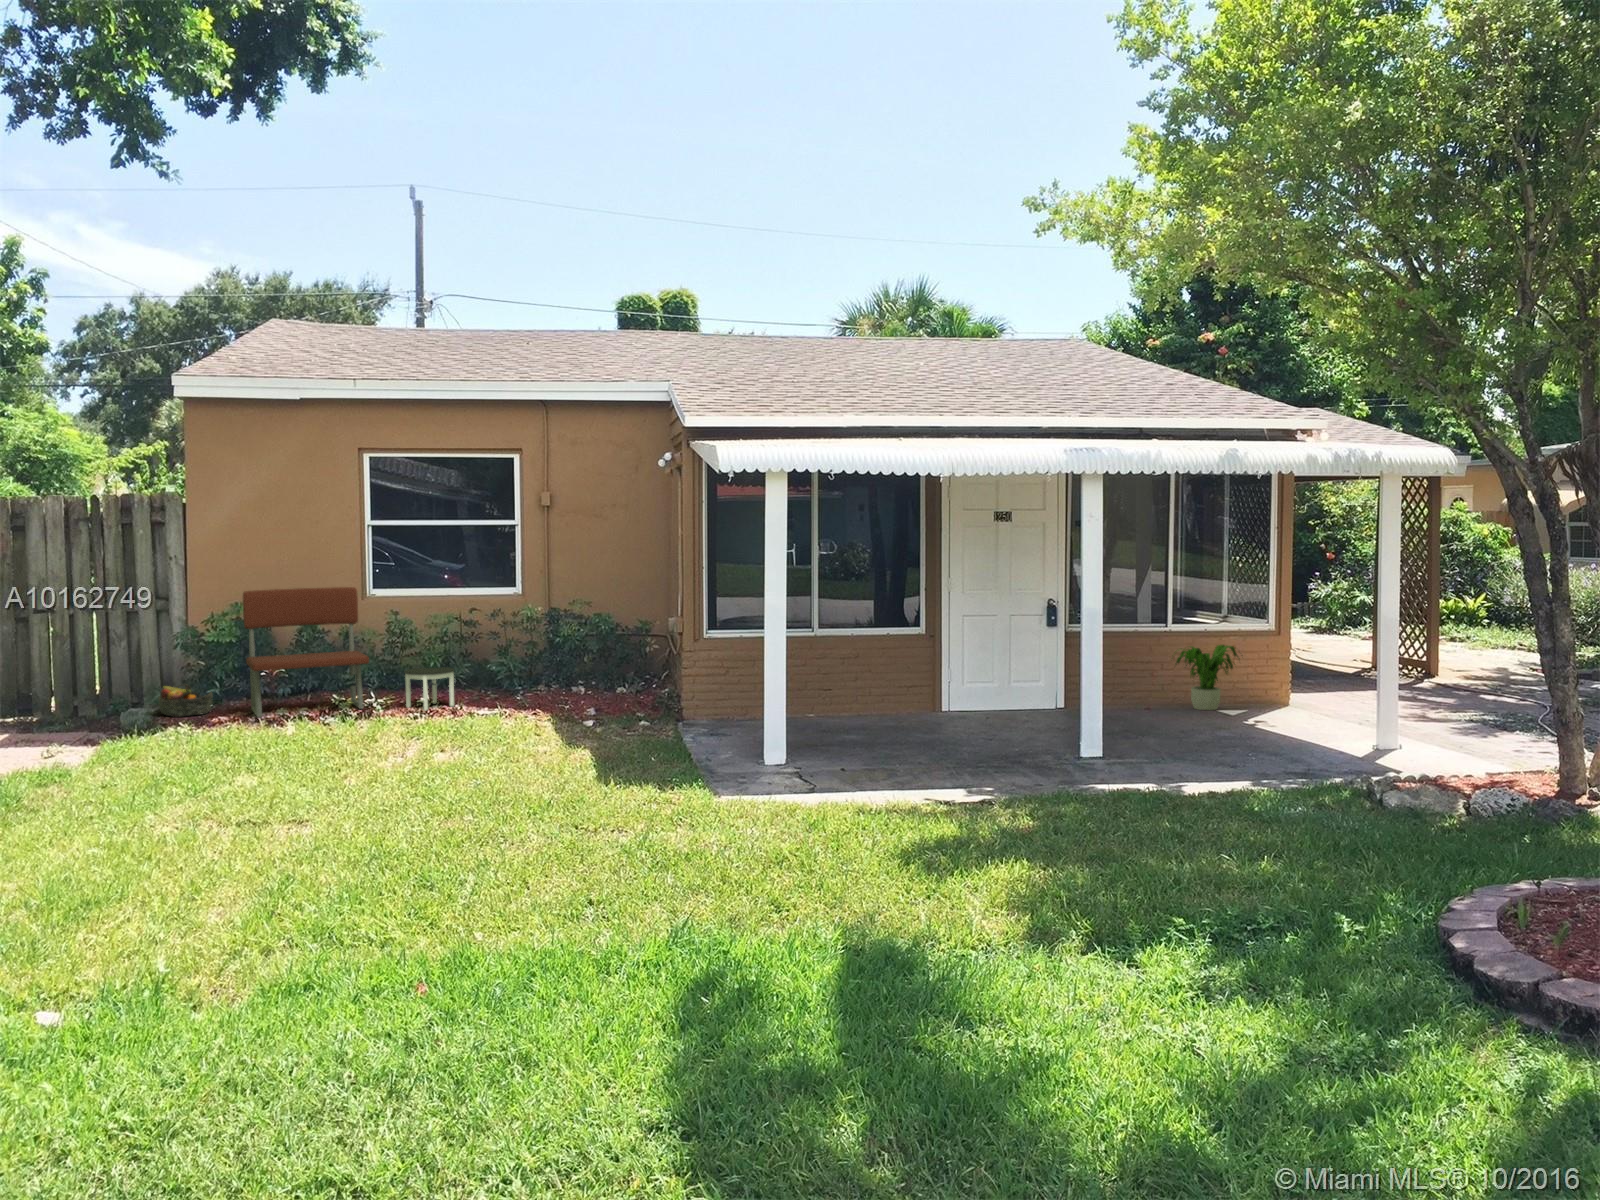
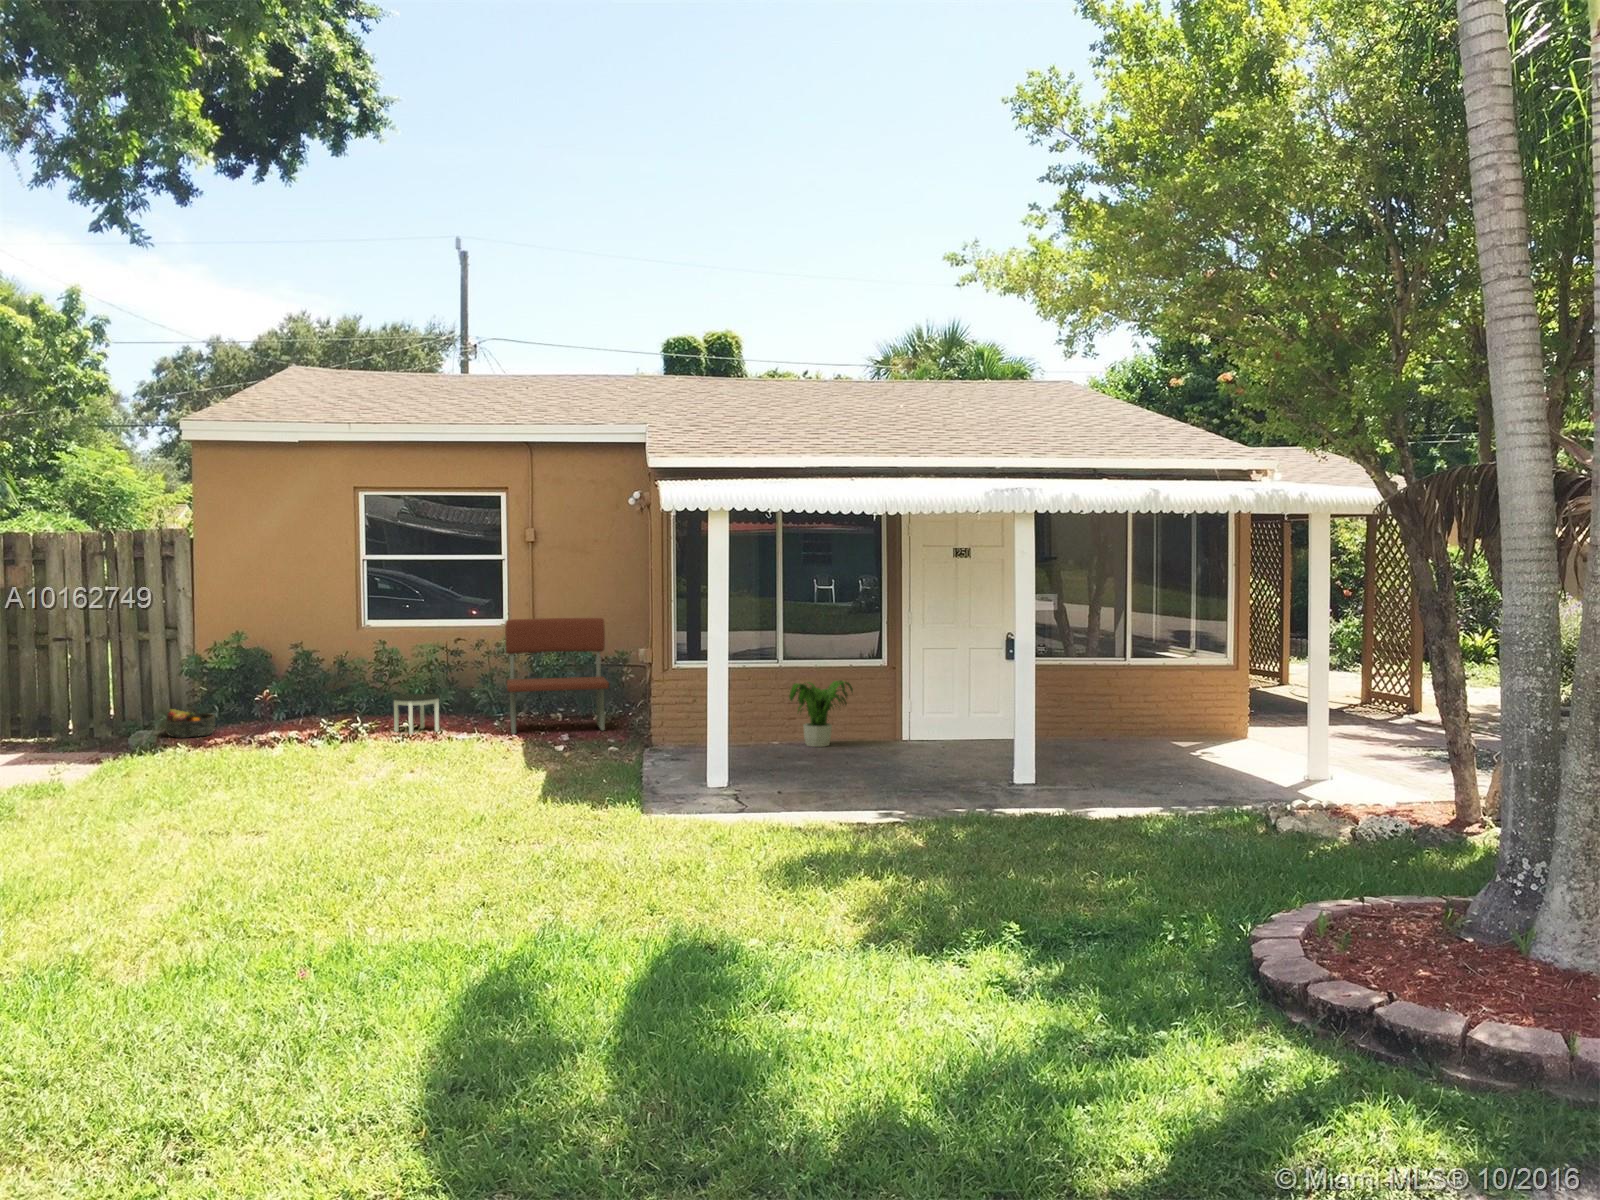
bench: present [243,587,369,717] -> present [505,618,609,734]
potted plant: present [1176,645,1240,710] -> present [789,681,853,747]

